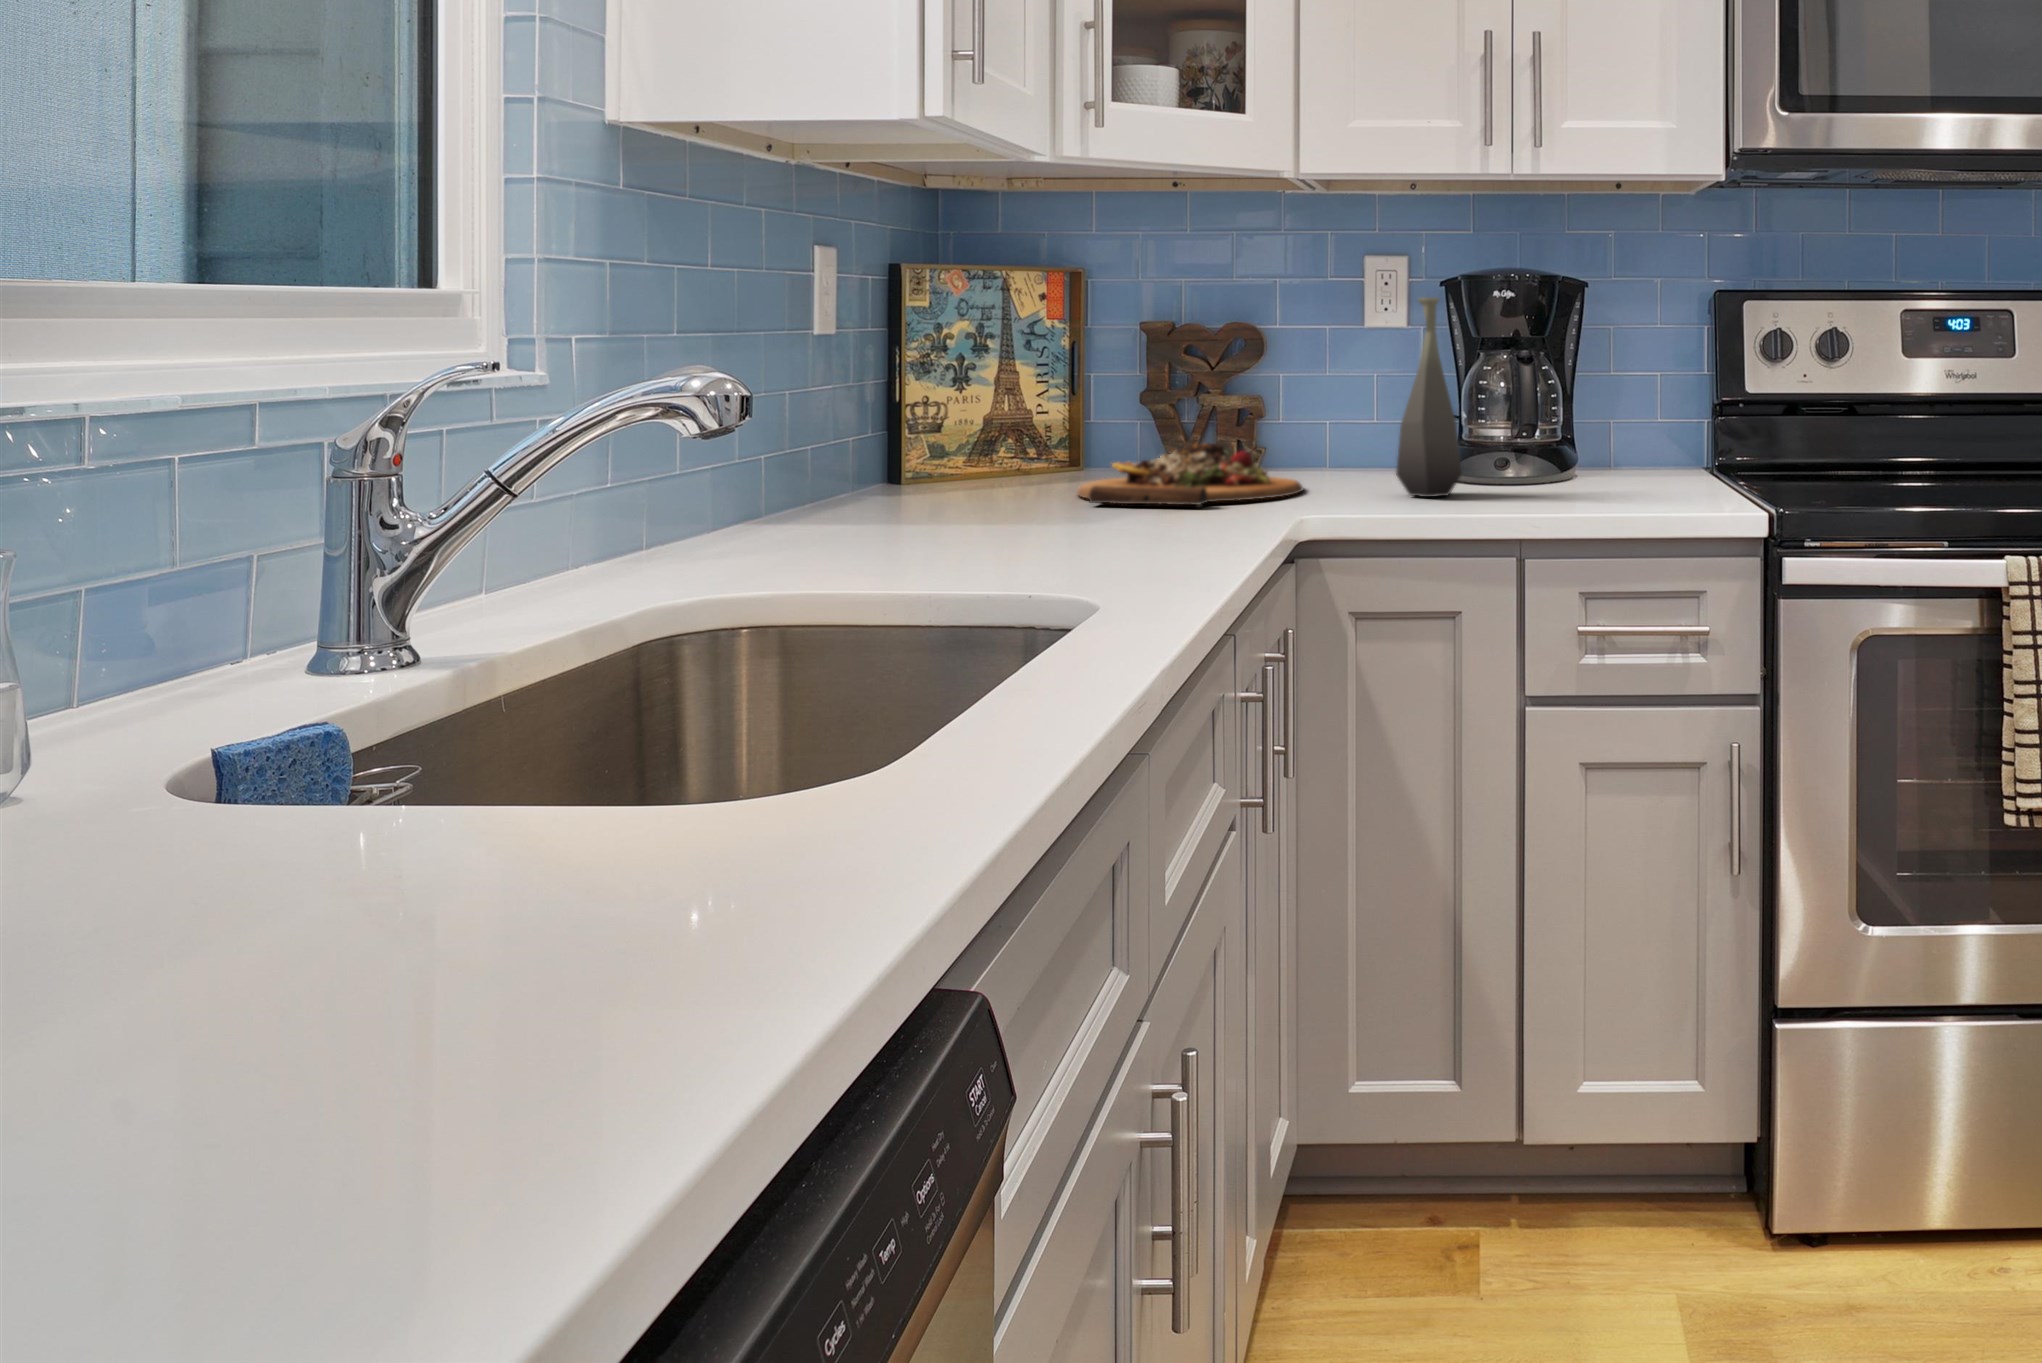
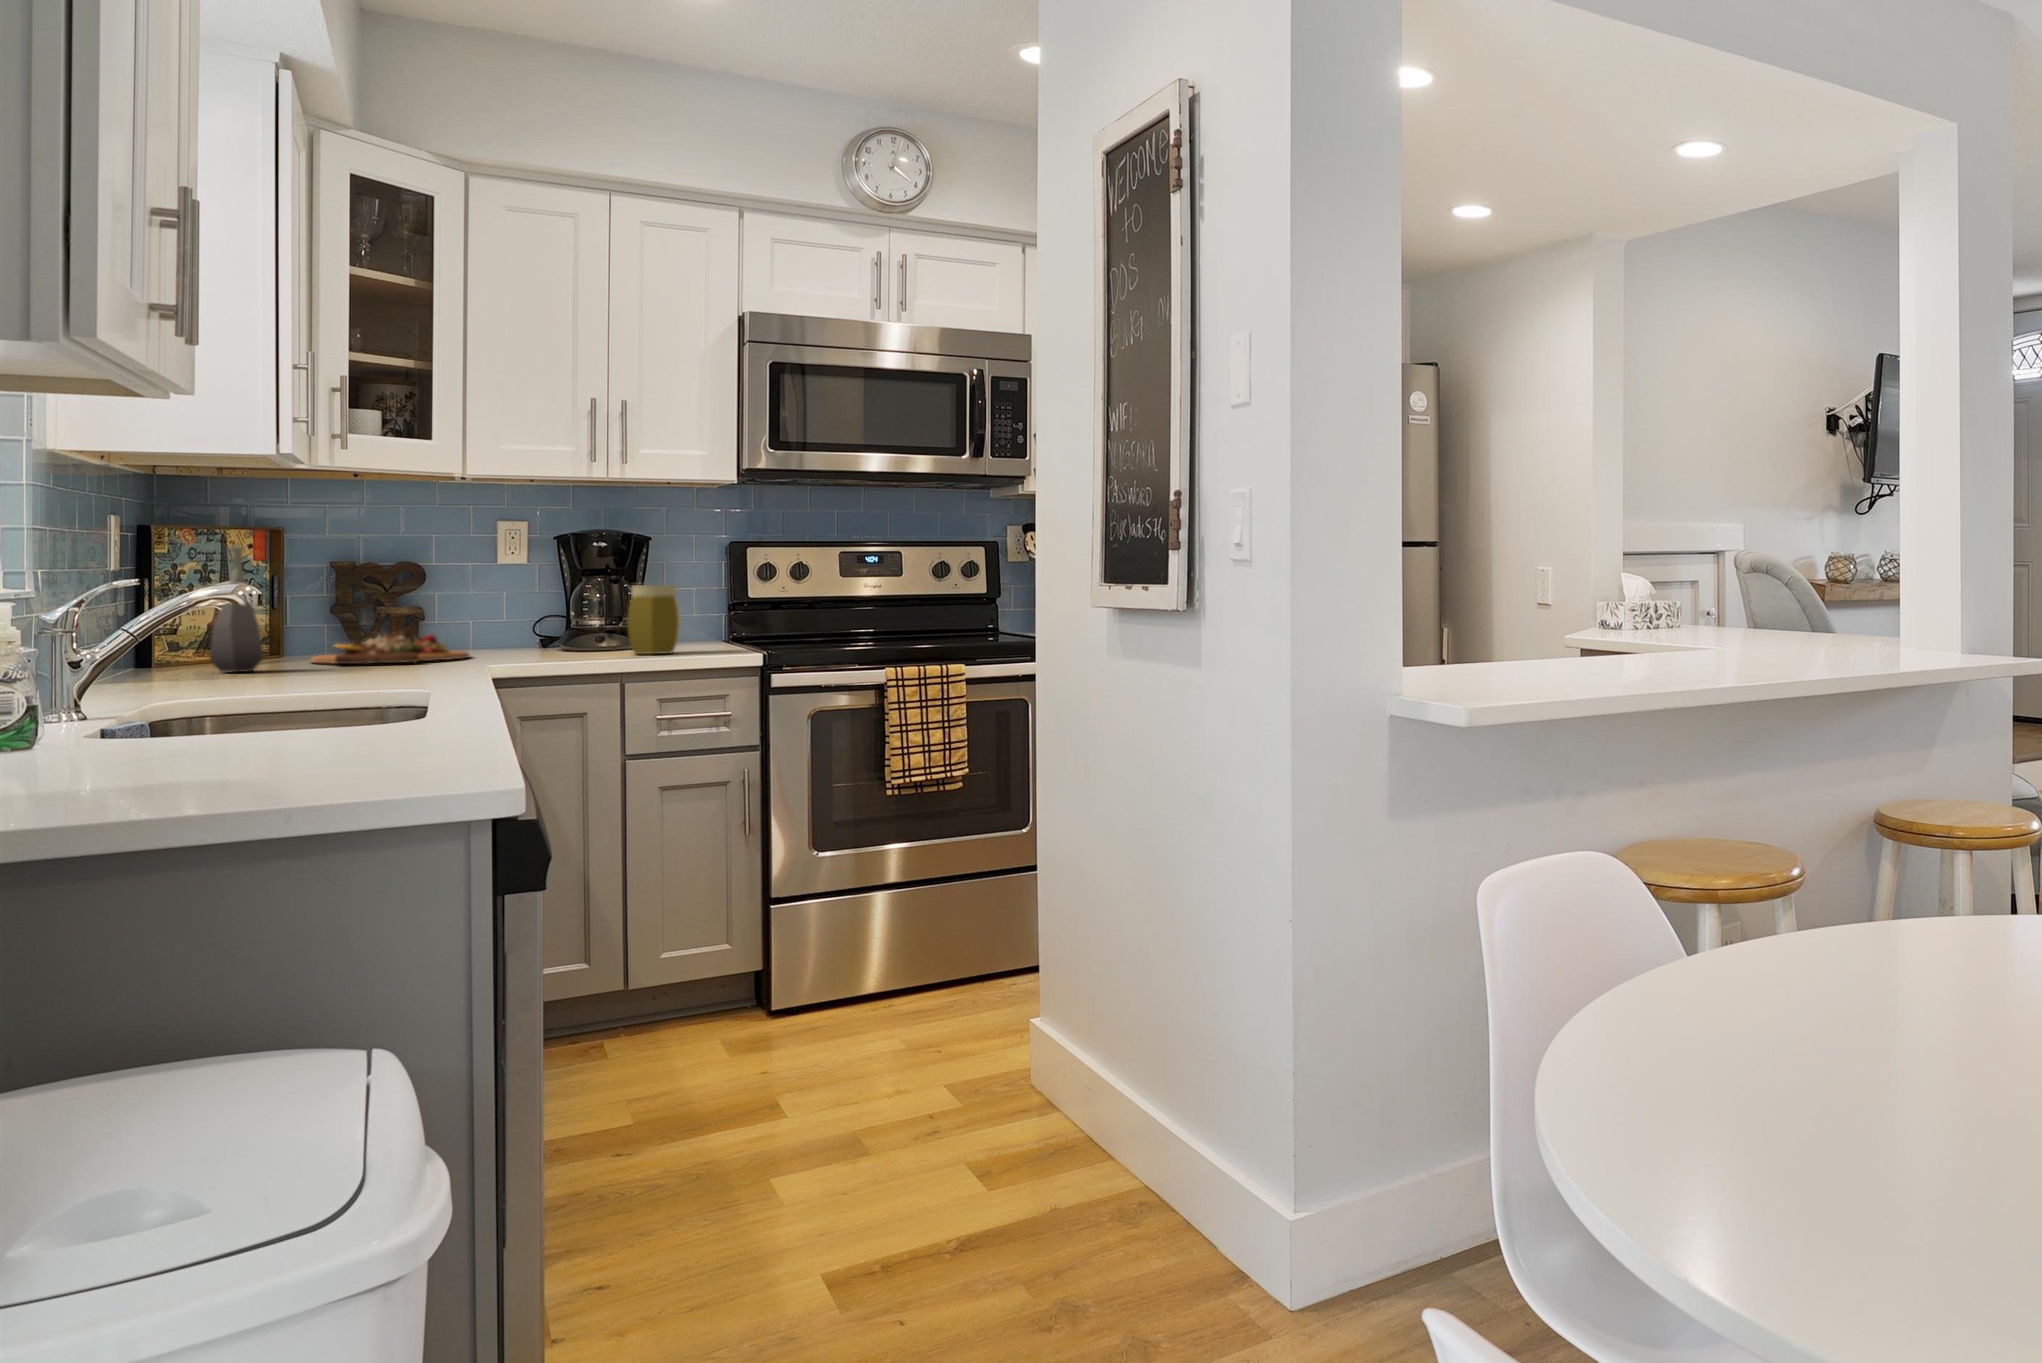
bottle: present [1396,297,1462,497] -> present [209,546,263,672]
jar: none [1535,369,1623,502] -> present [627,585,680,654]

